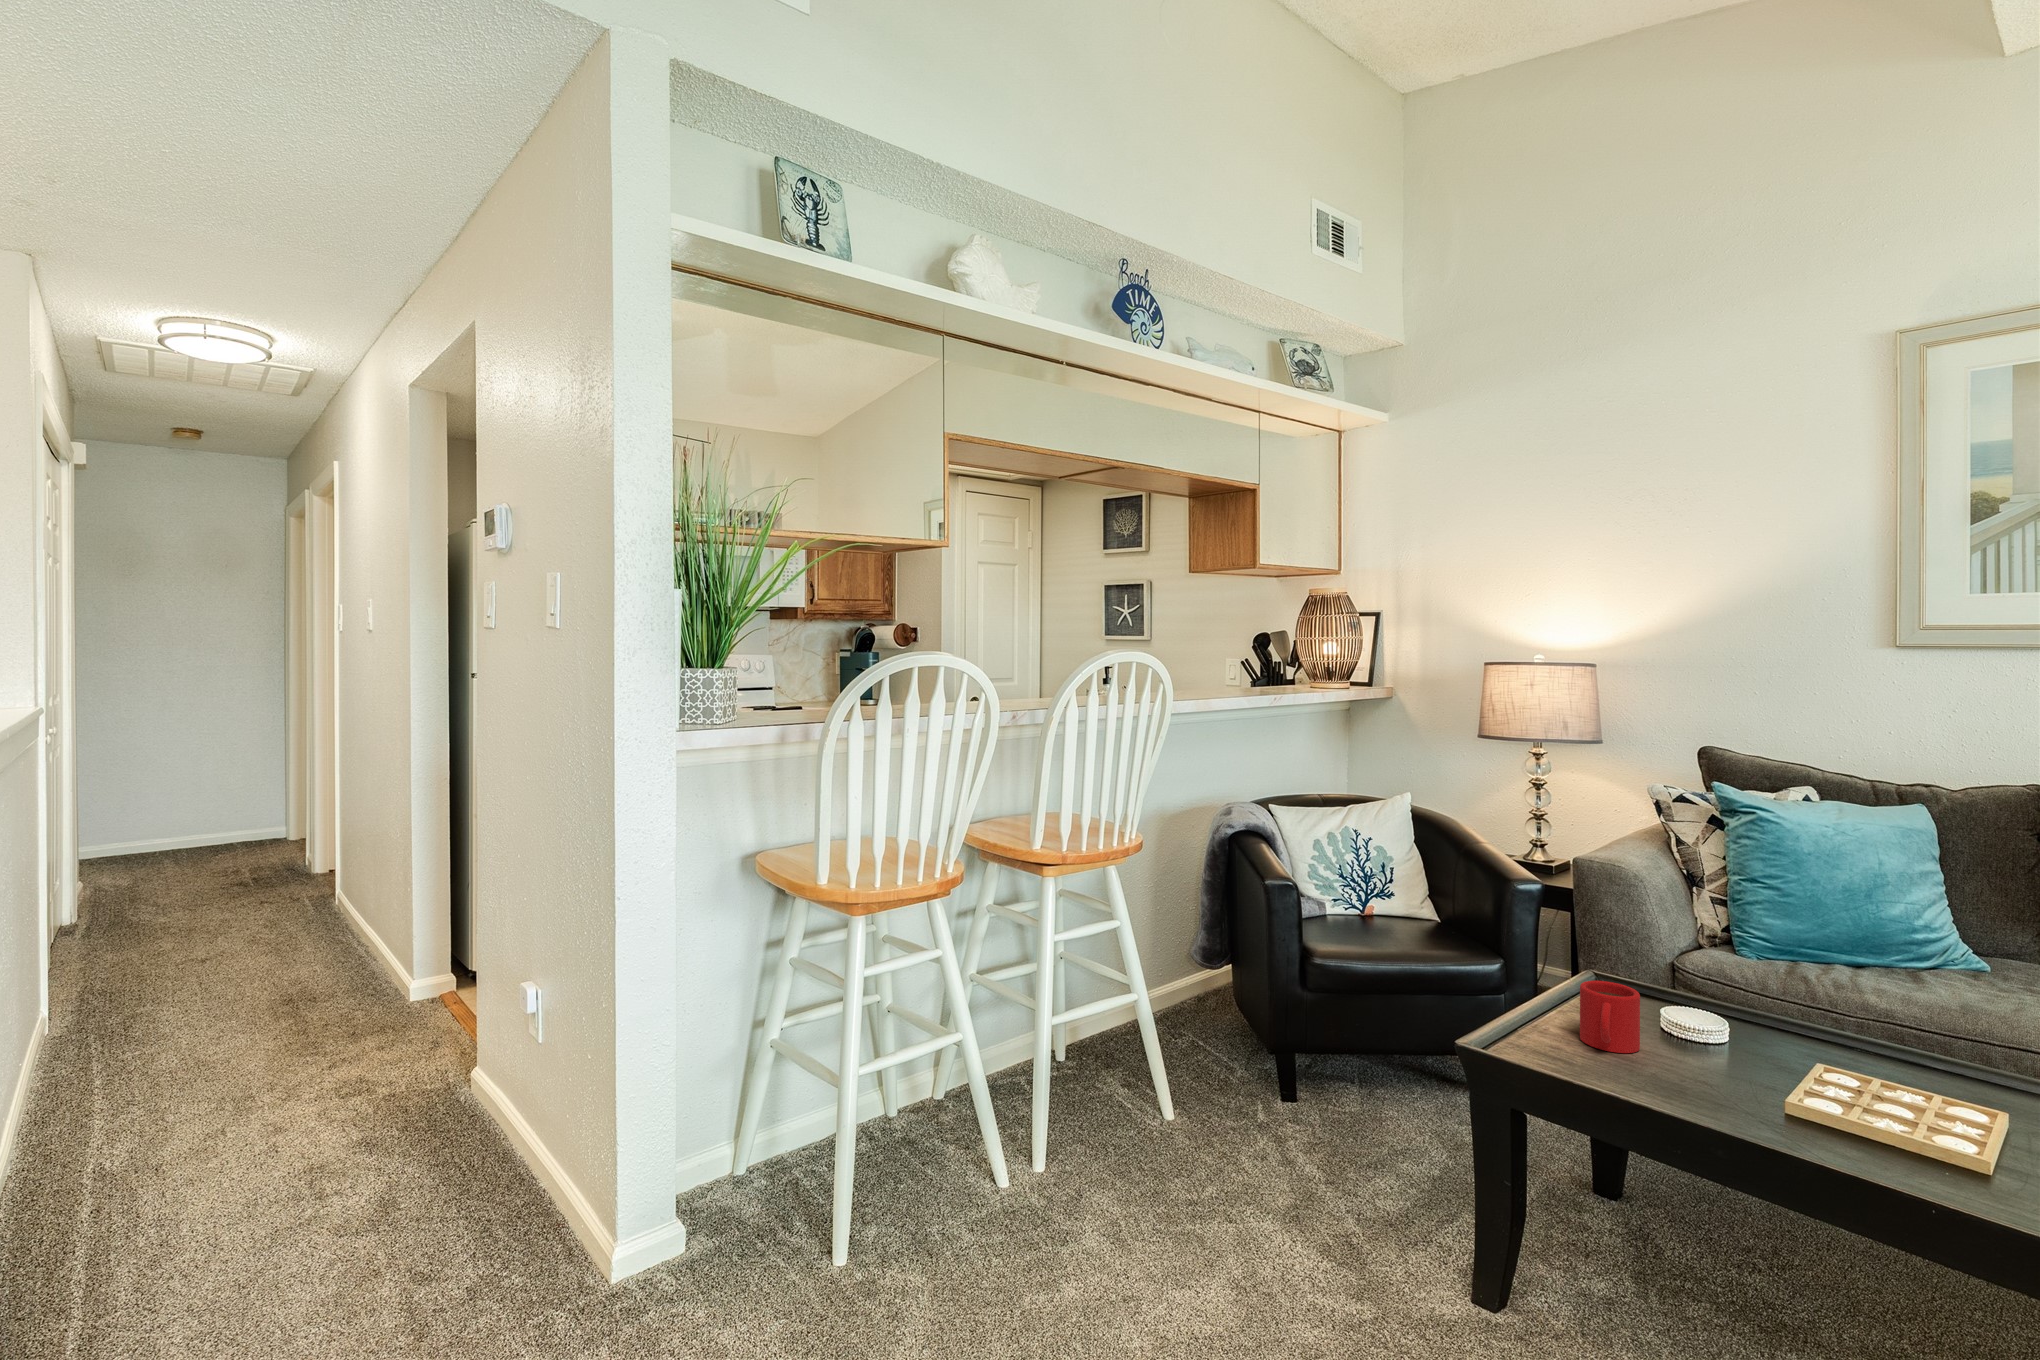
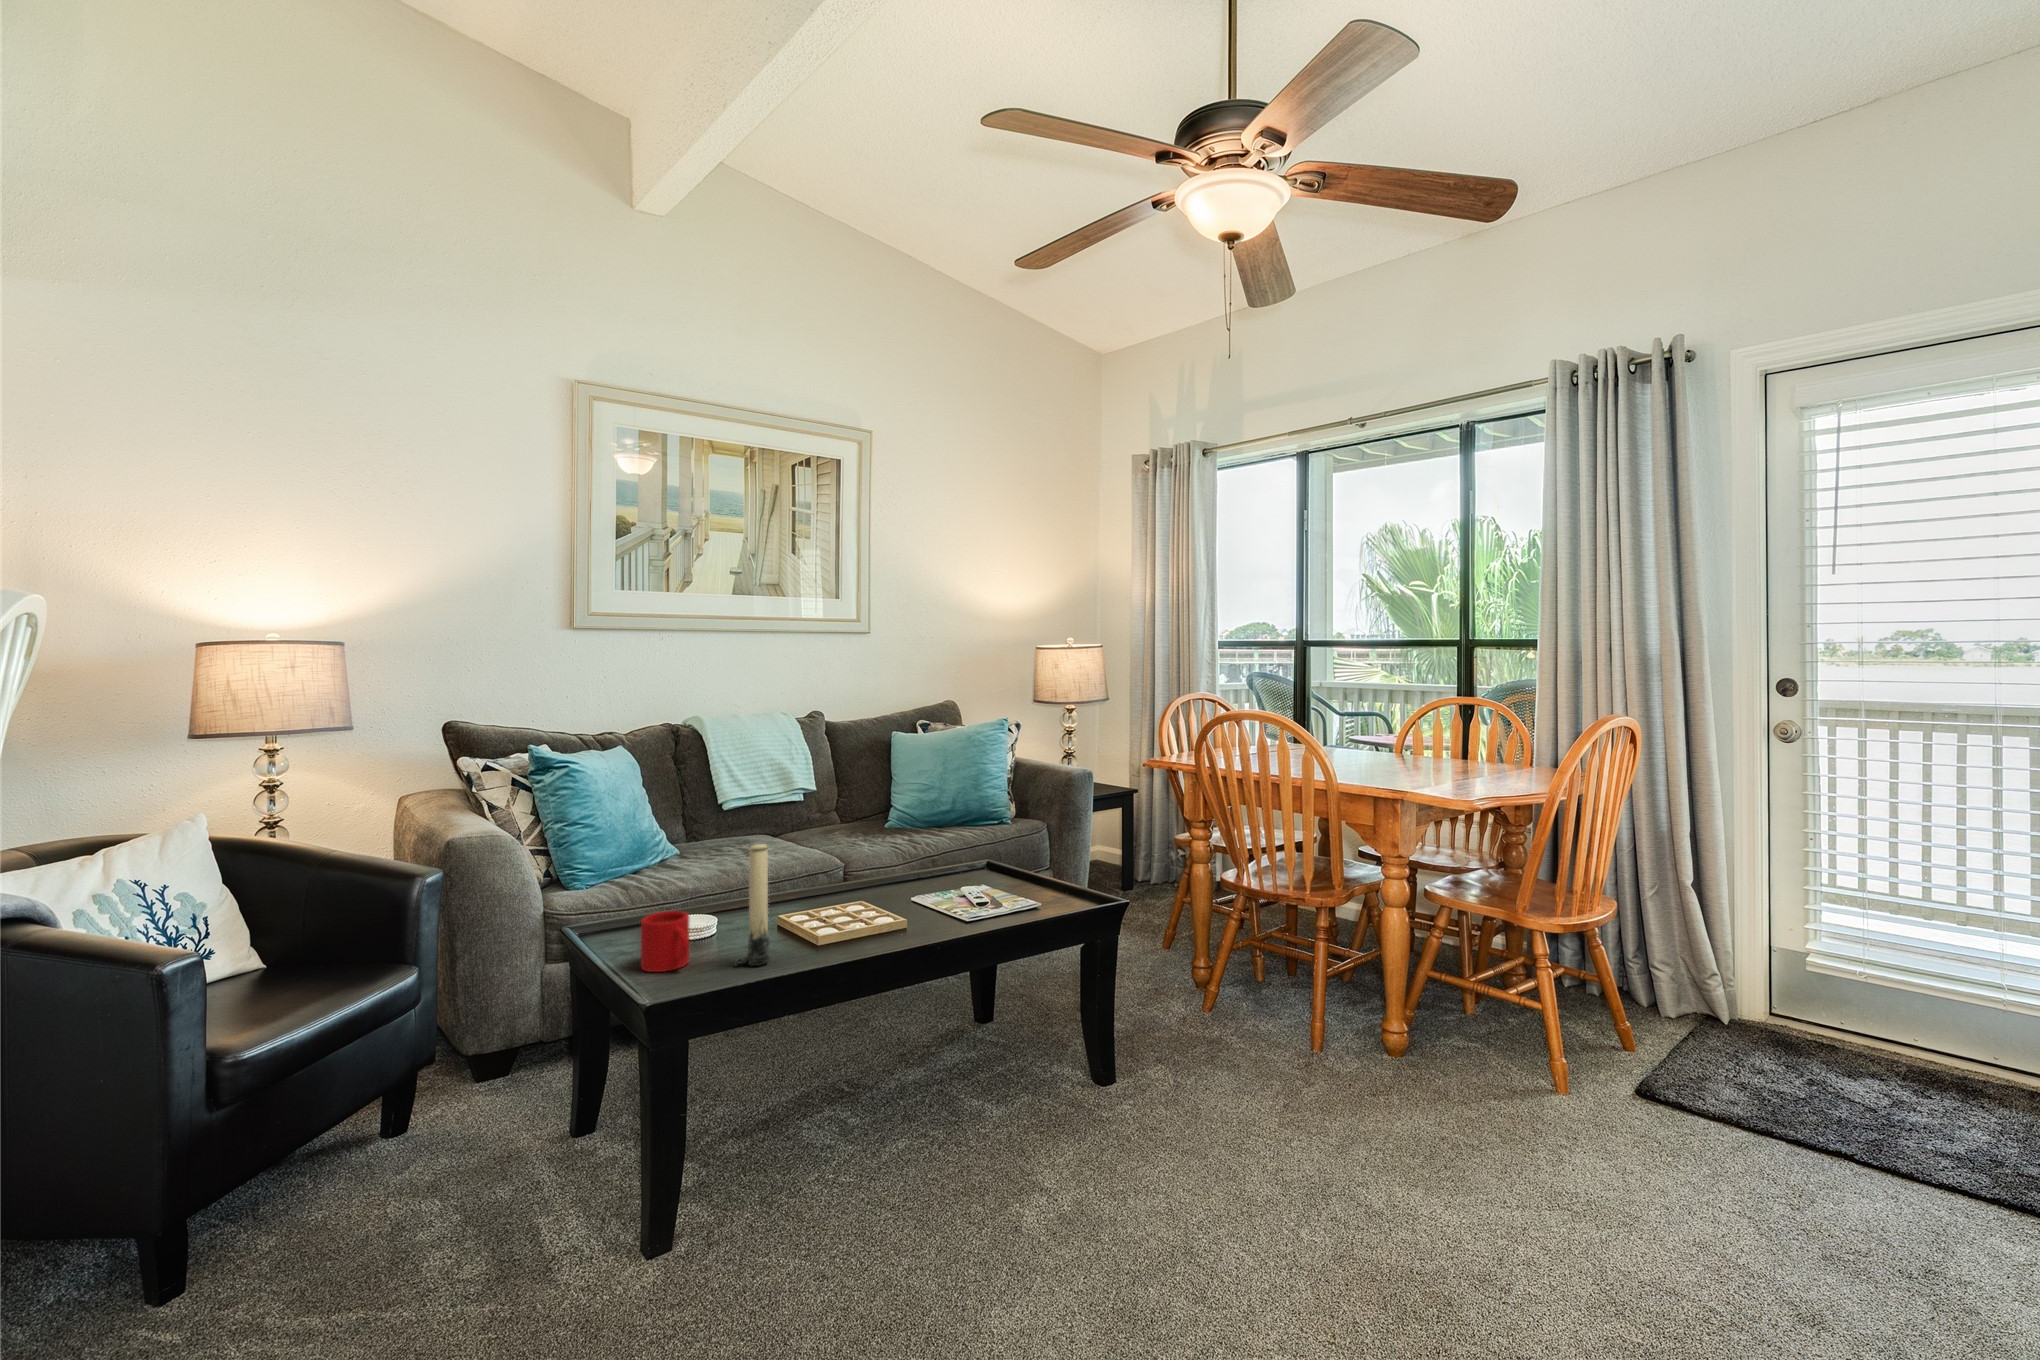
candle: none [1656,937,1703,1095] -> present [734,844,769,966]

